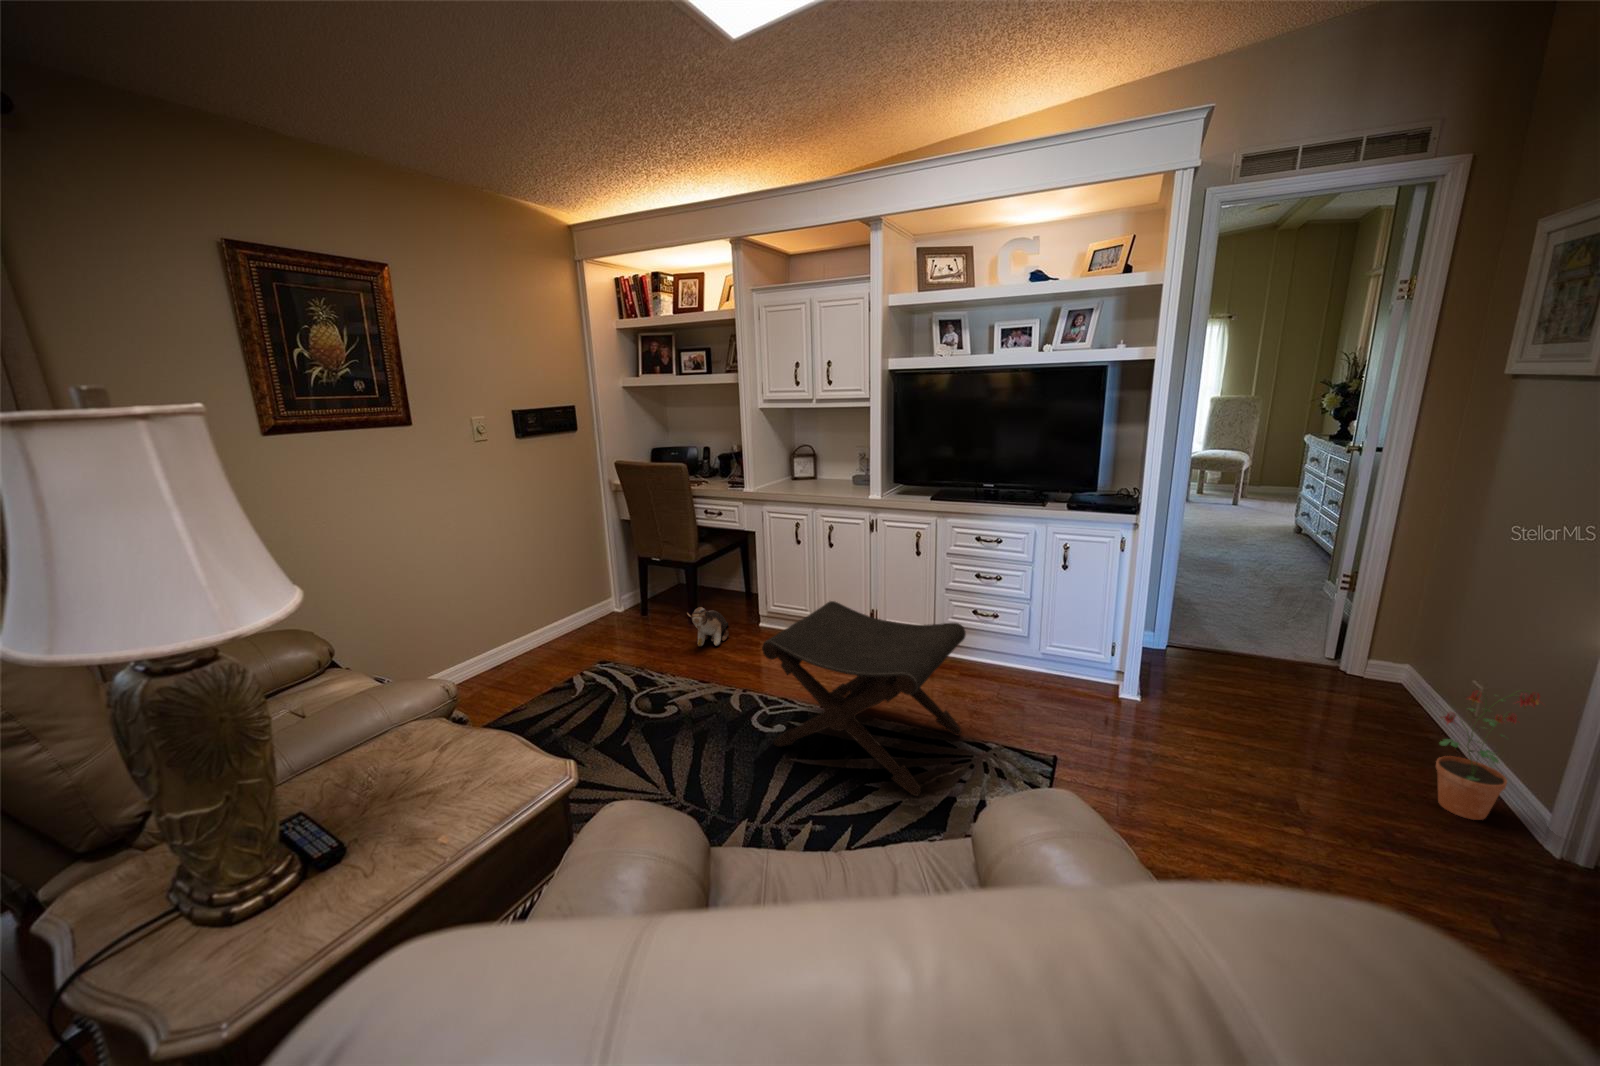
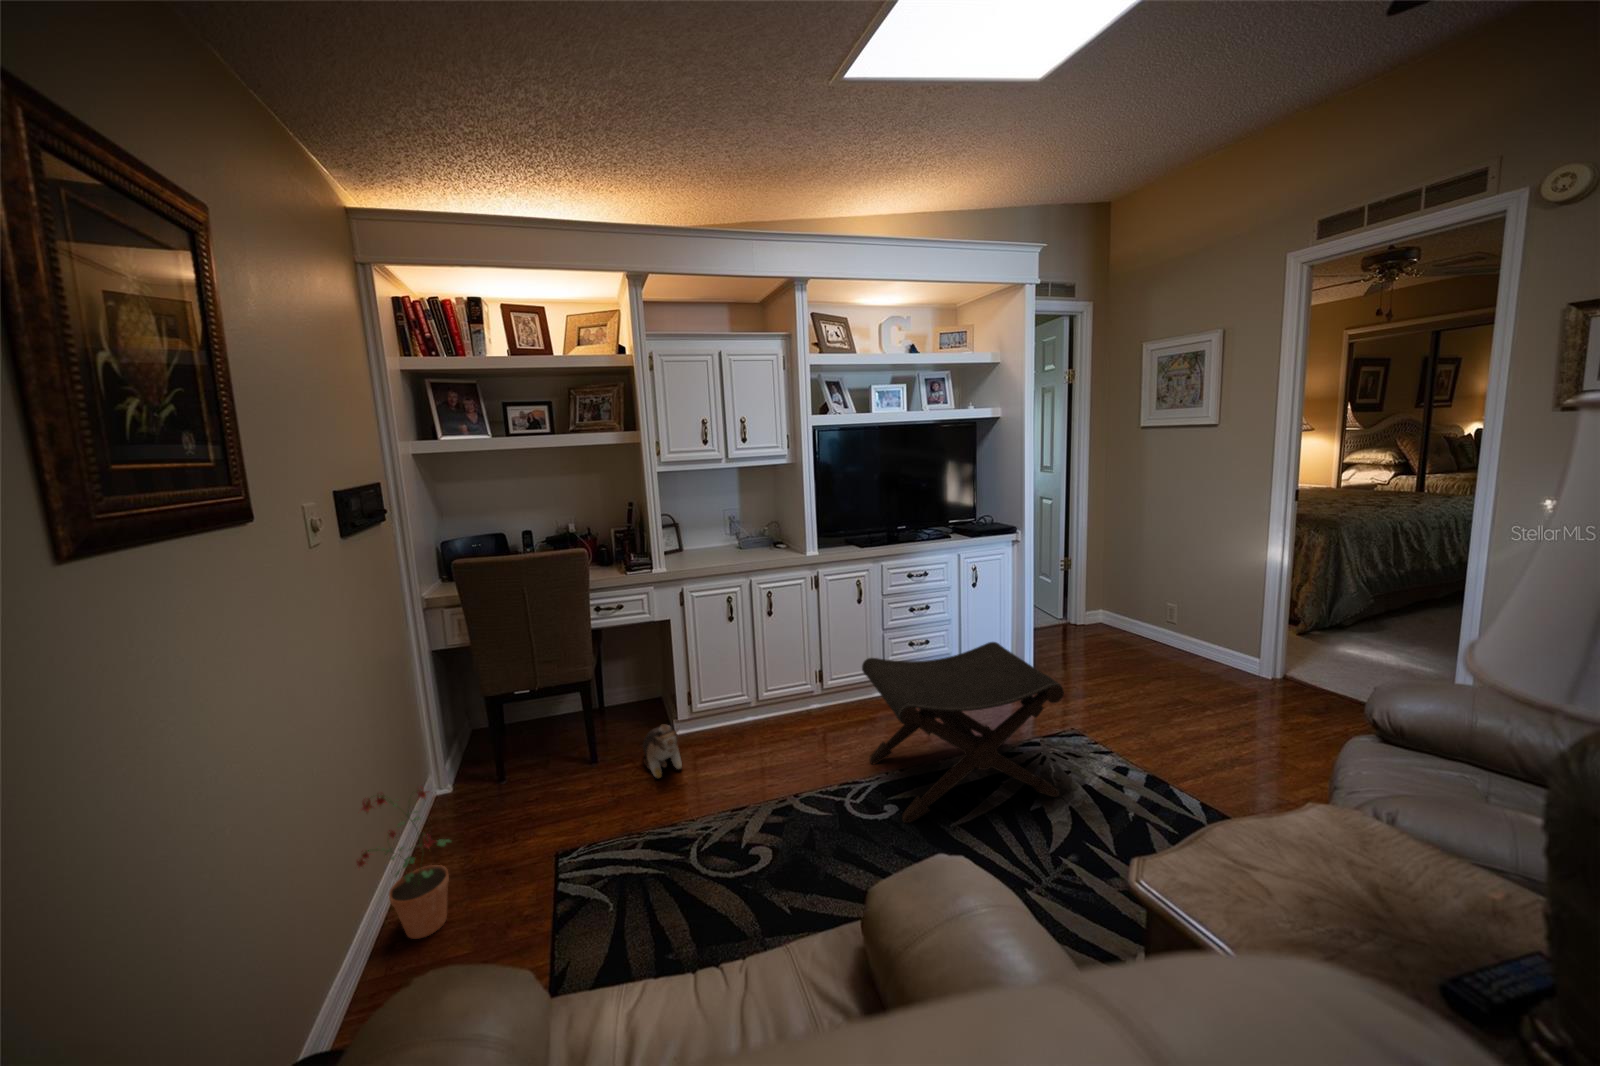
potted plant: present [1436,690,1541,820] -> present [357,789,451,939]

